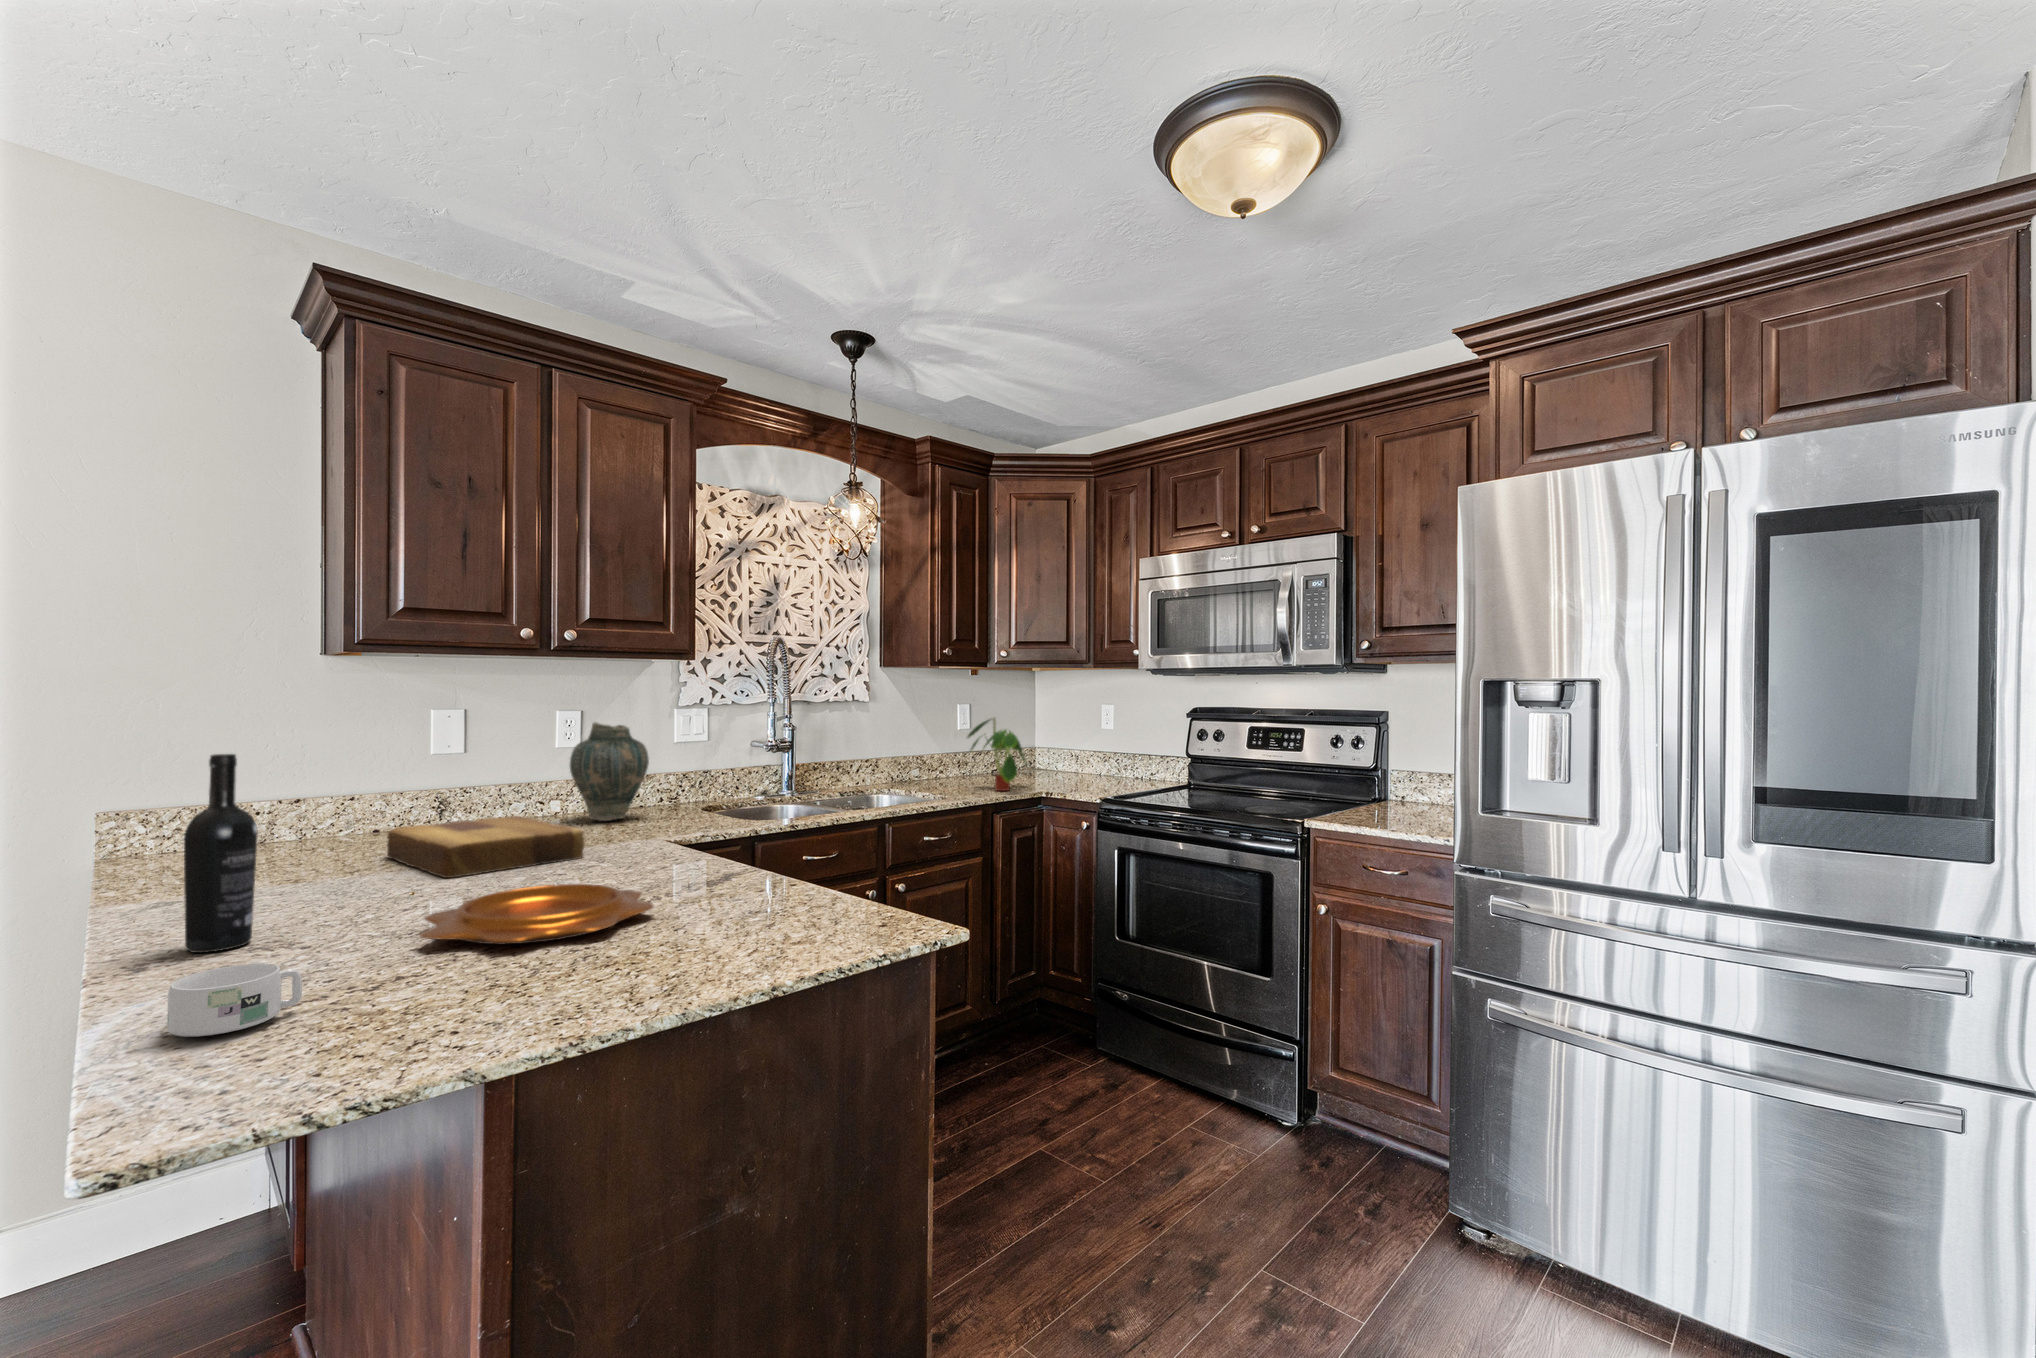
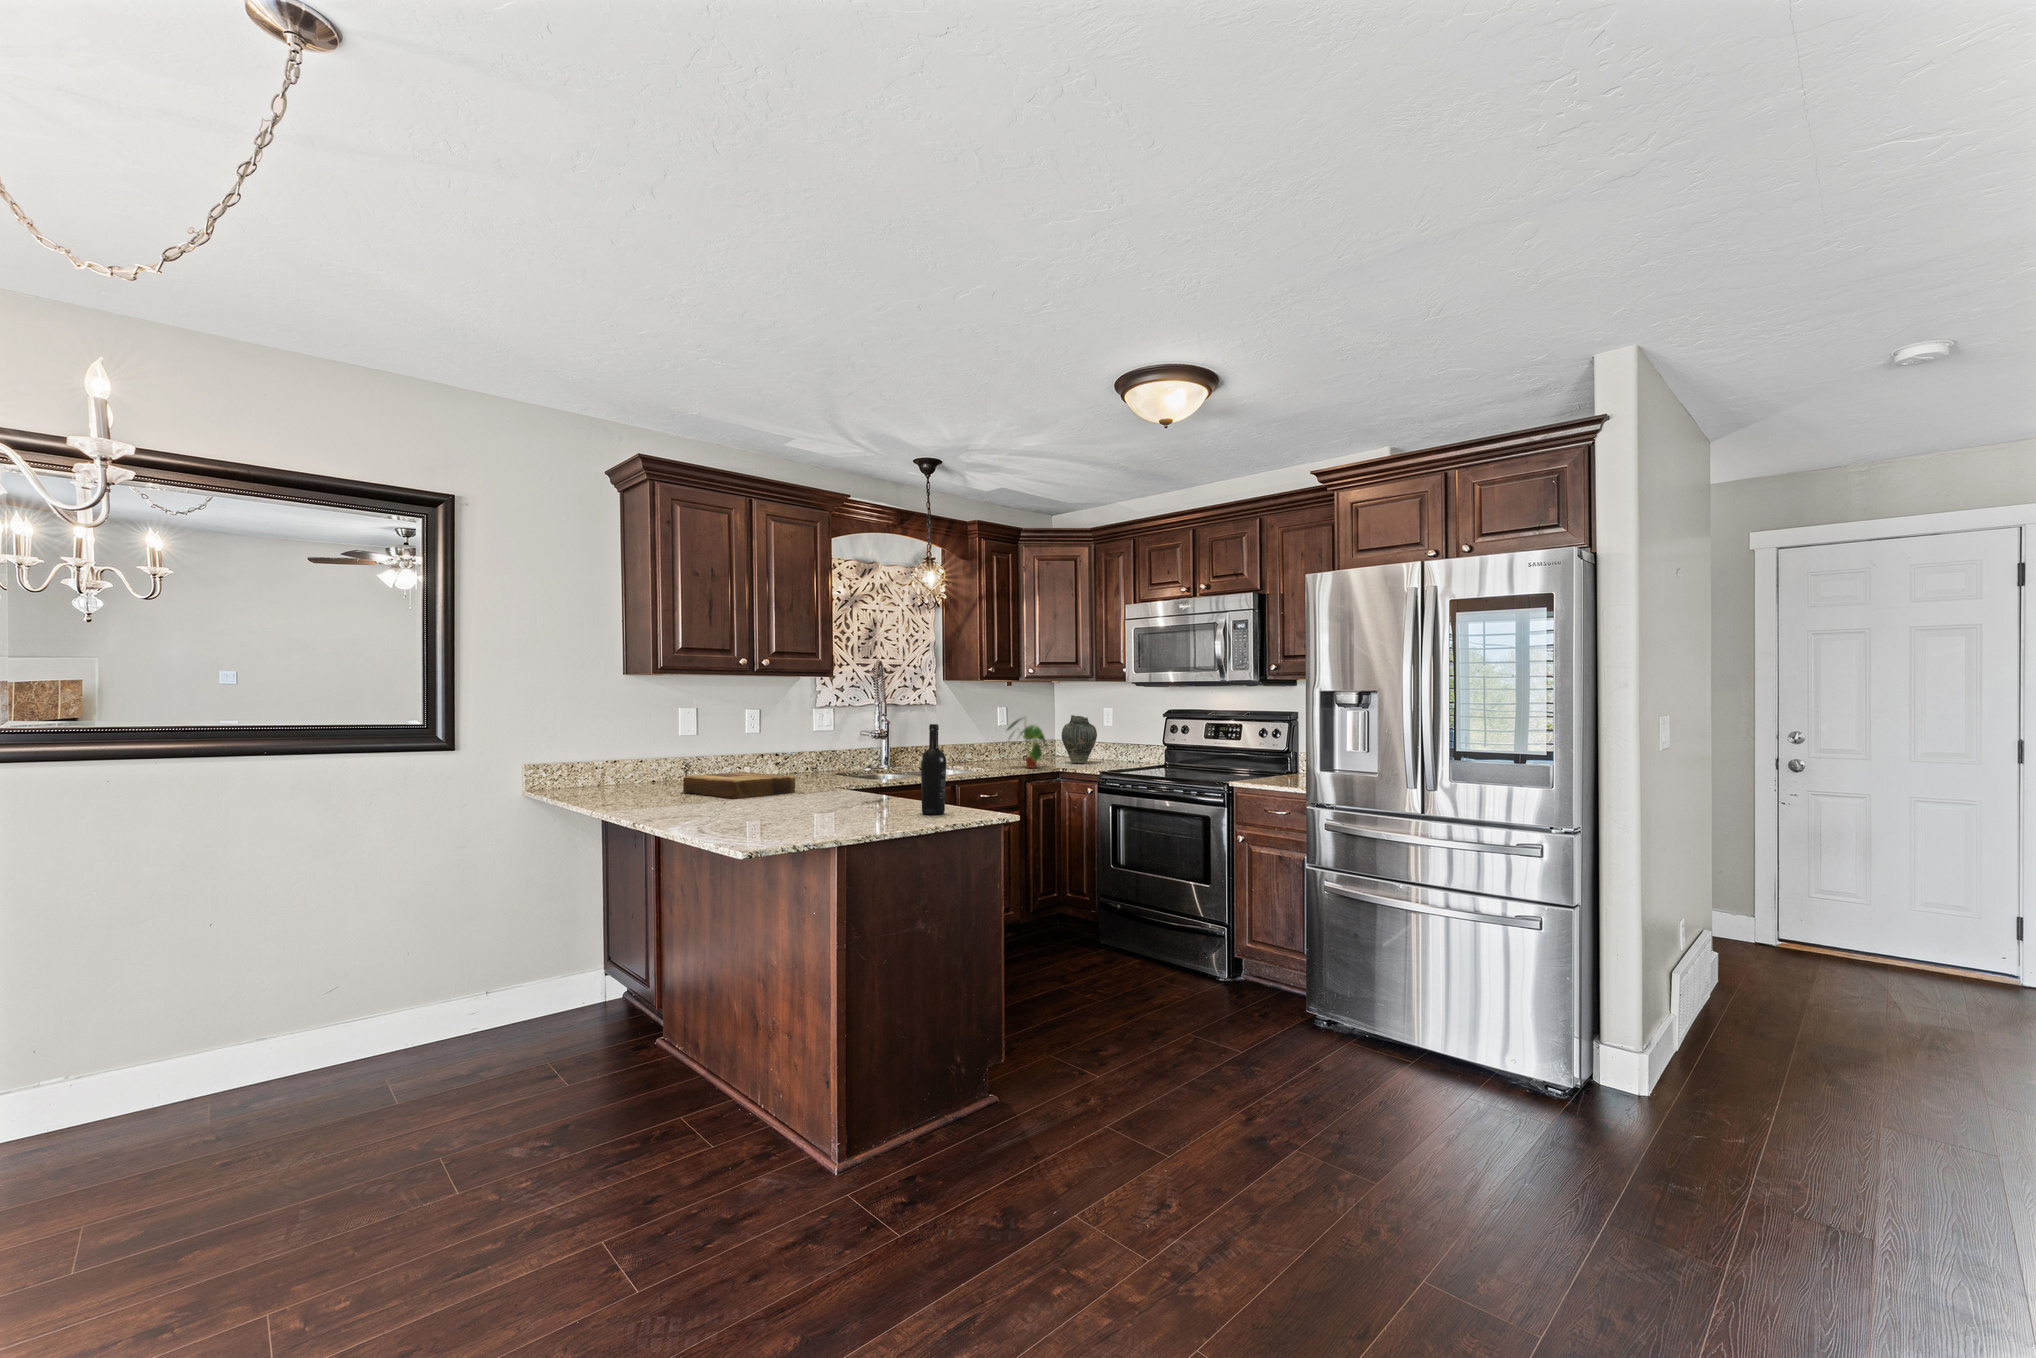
vase: present [570,722,649,821] -> present [1061,715,1097,763]
wine bottle: present [184,754,258,953] -> present [921,724,946,814]
decorative bowl: present [421,884,653,944] -> none [760,795,865,814]
mug: present [167,963,302,1037] -> none [715,807,754,830]

